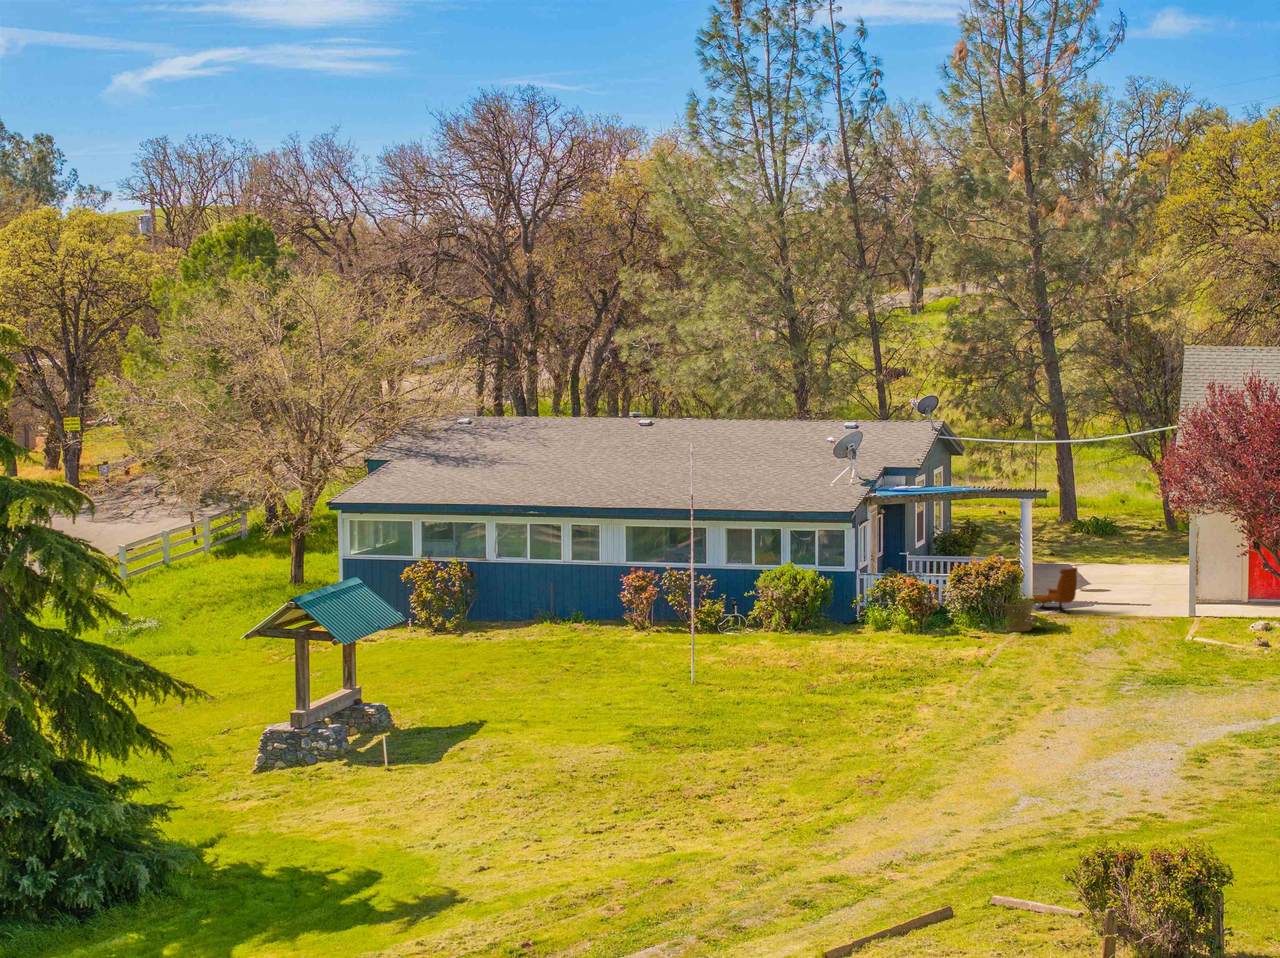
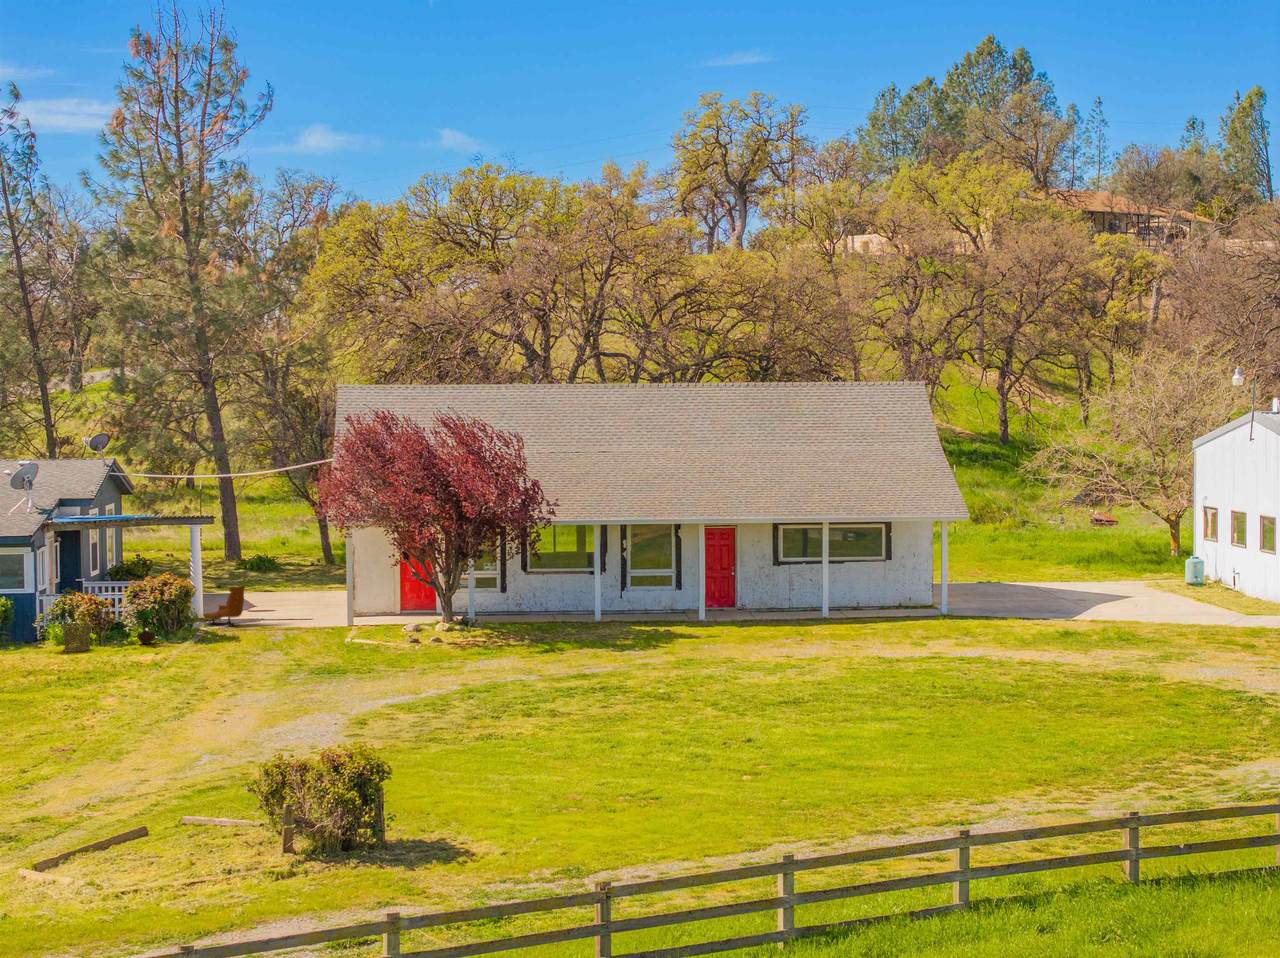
potted tree: none [954,589,979,631] -> present [134,609,155,644]
basket: present [1003,600,1034,631] -> present [61,623,92,652]

